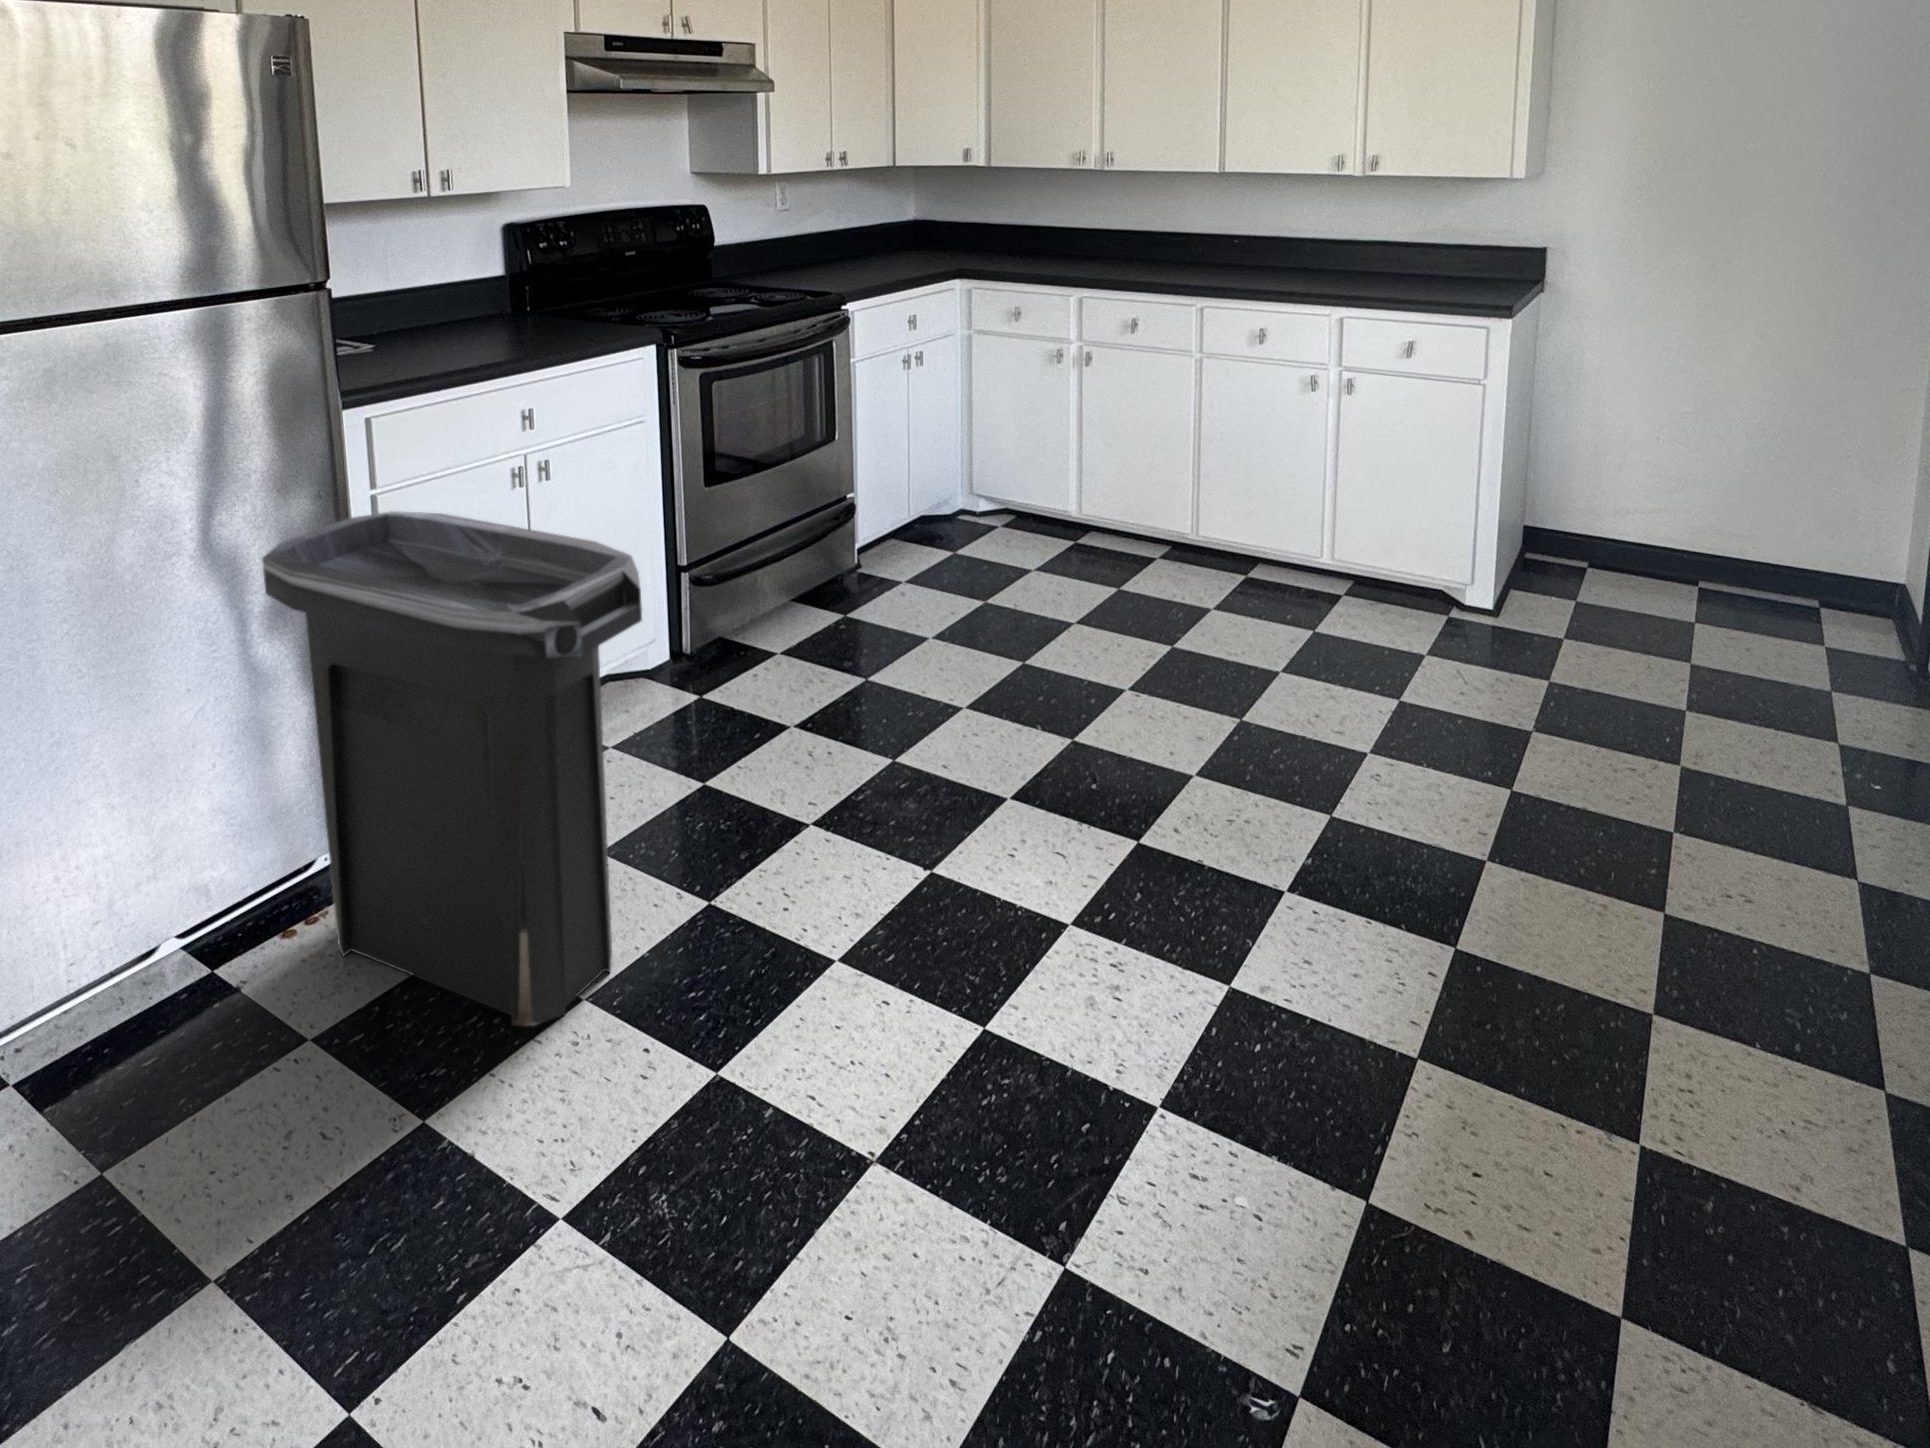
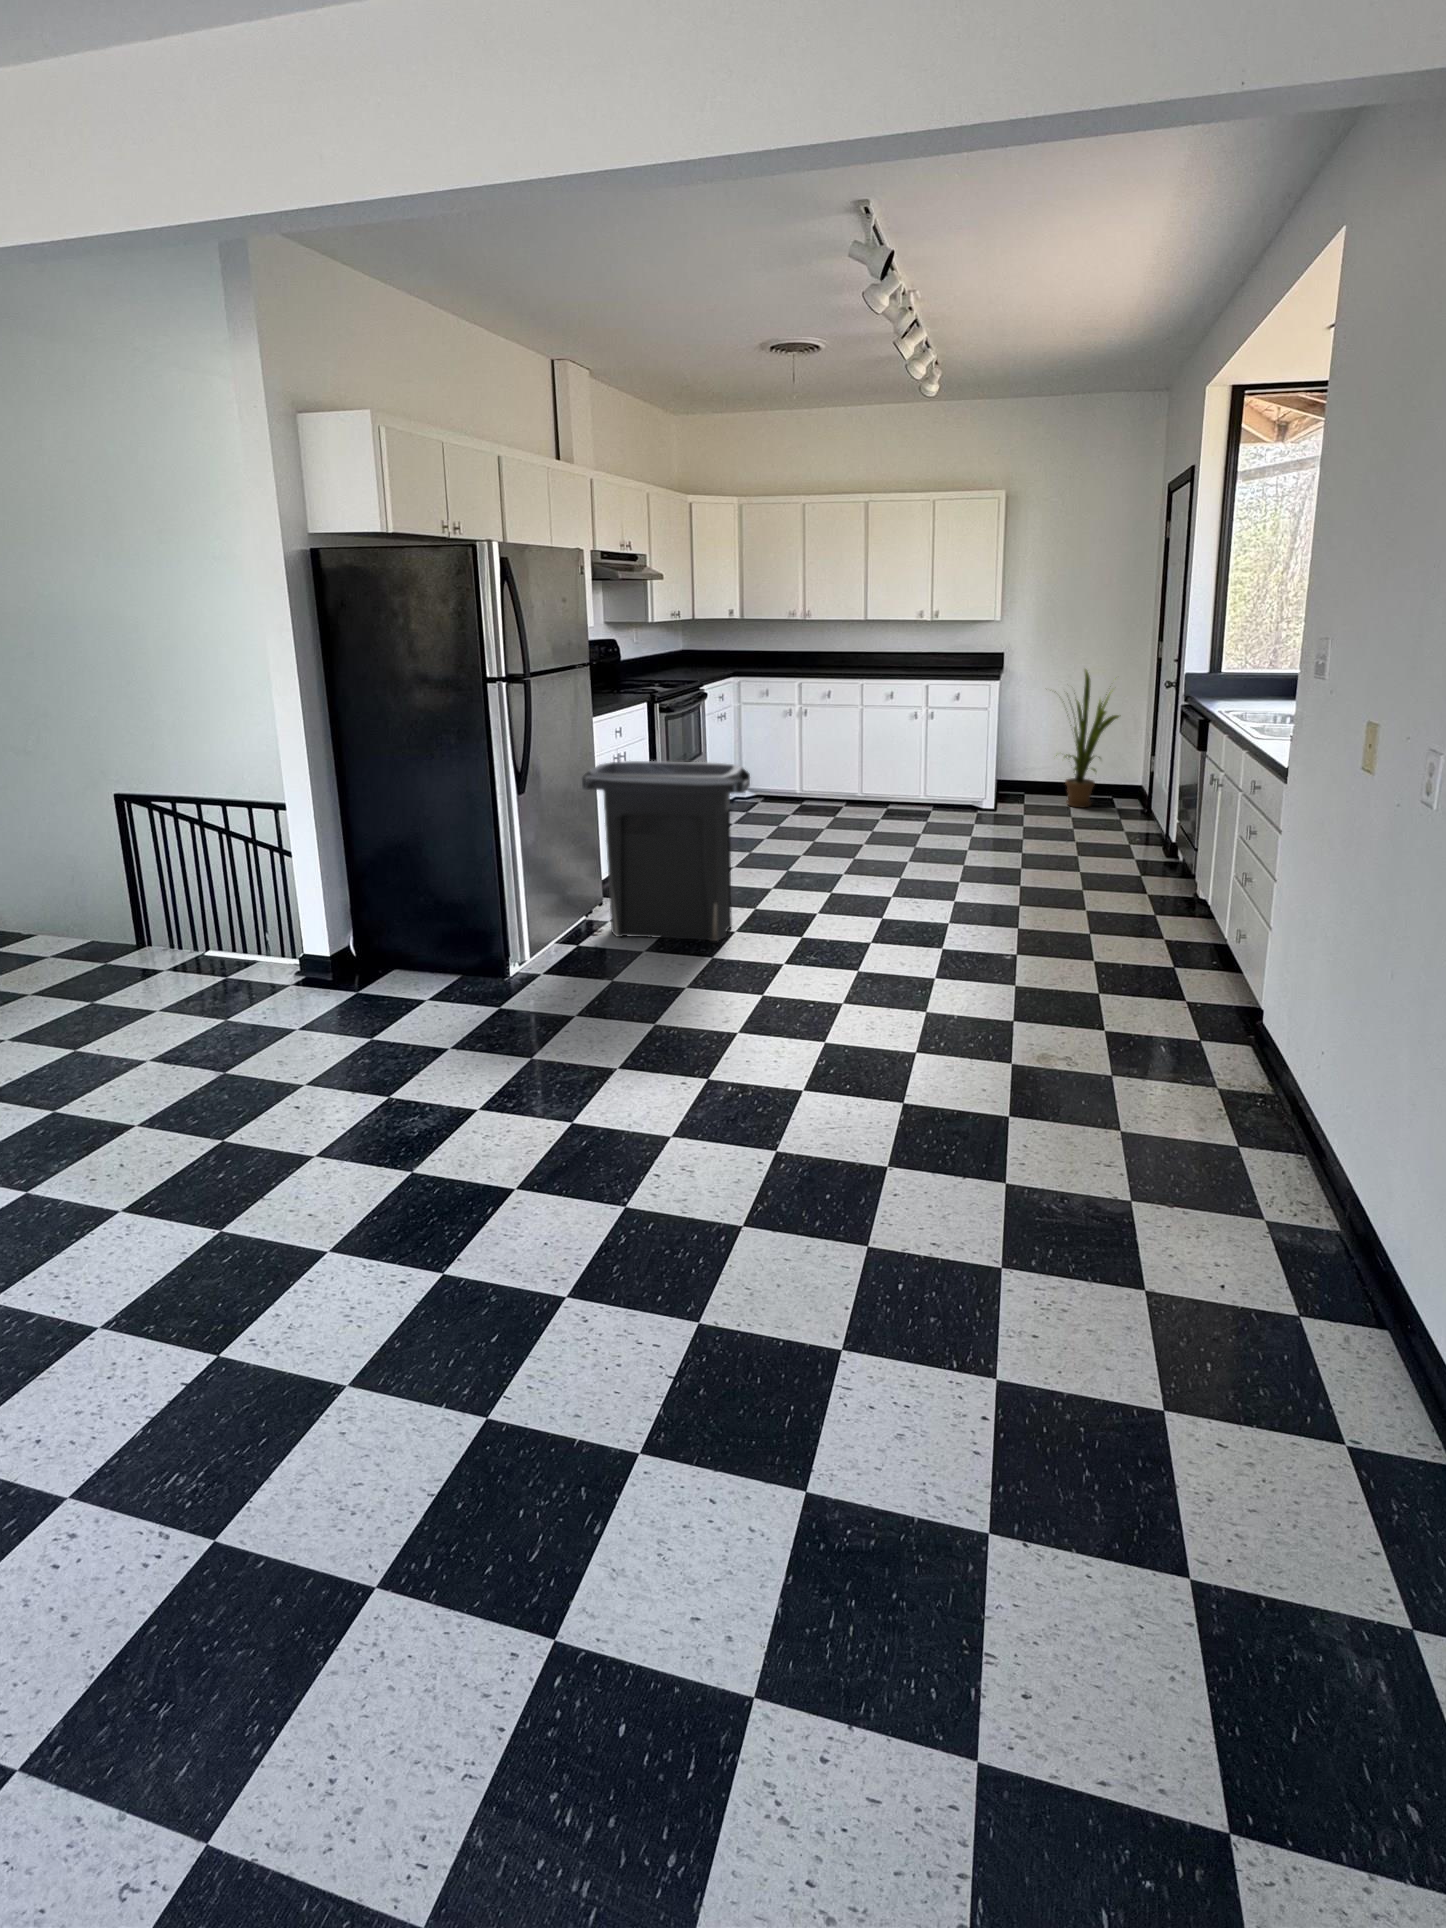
house plant: none [1633,291,1846,631] -> present [1056,669,1119,807]

